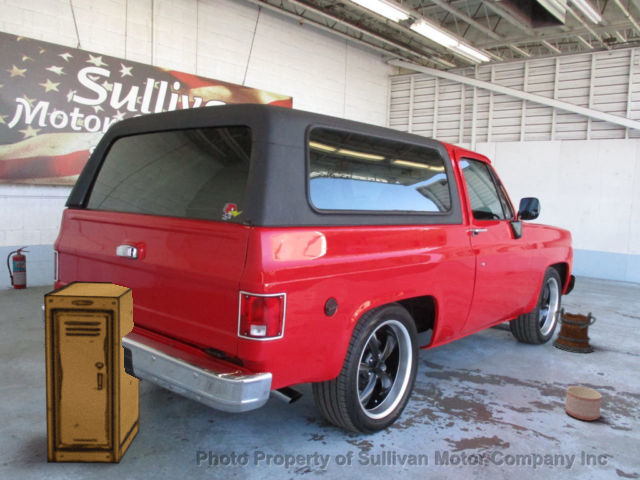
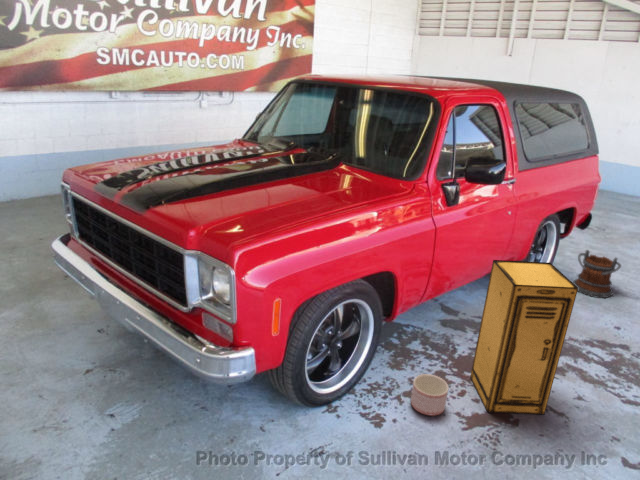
fire extinguisher: present [7,247,29,289] -> none [25,158,48,201]
storage cabinet: present [44,281,140,463] -> present [470,260,578,415]
planter: present [565,386,601,421] -> present [411,374,448,415]

